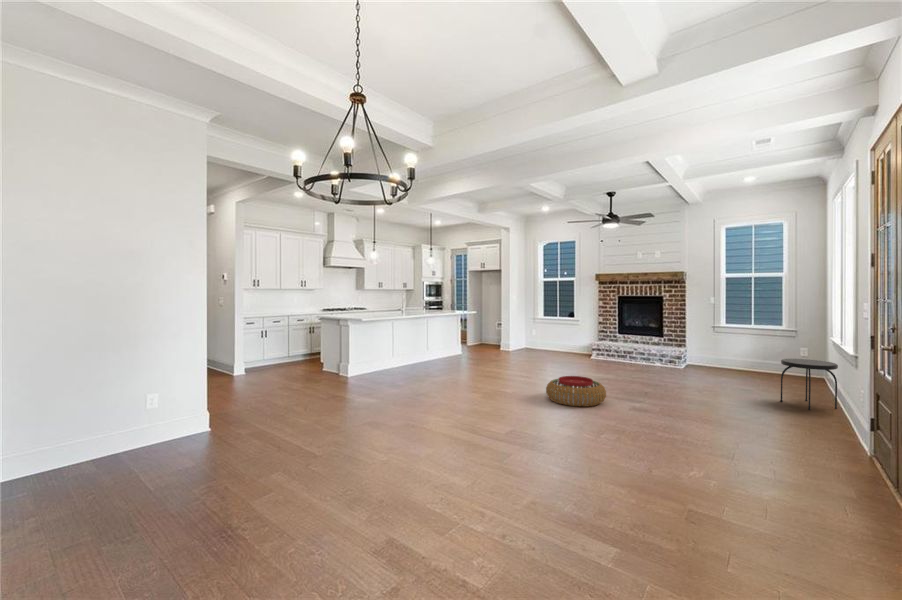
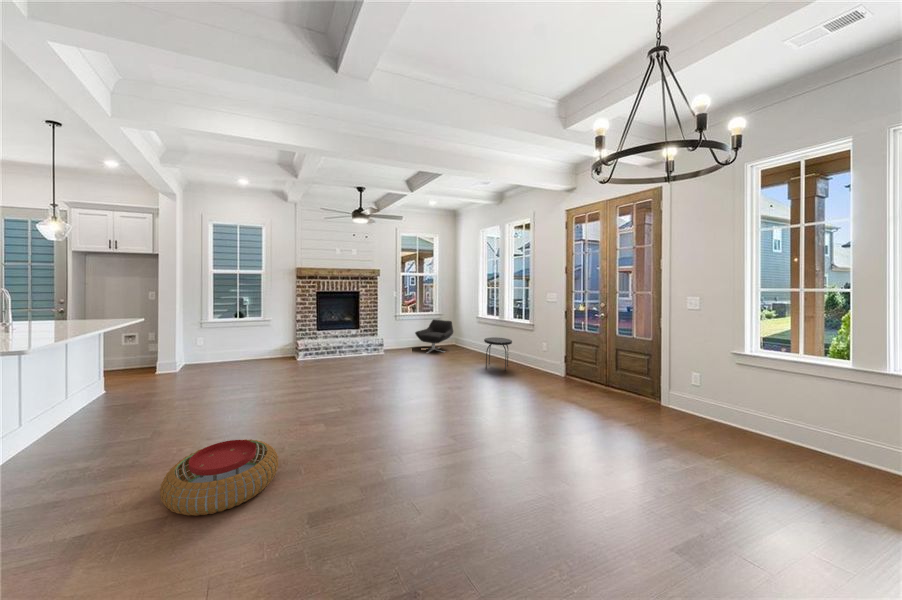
lounge chair: none [731,335,800,380] -> present [415,320,453,353]
pouf: present [546,376,606,407] -> present [160,439,278,516]

